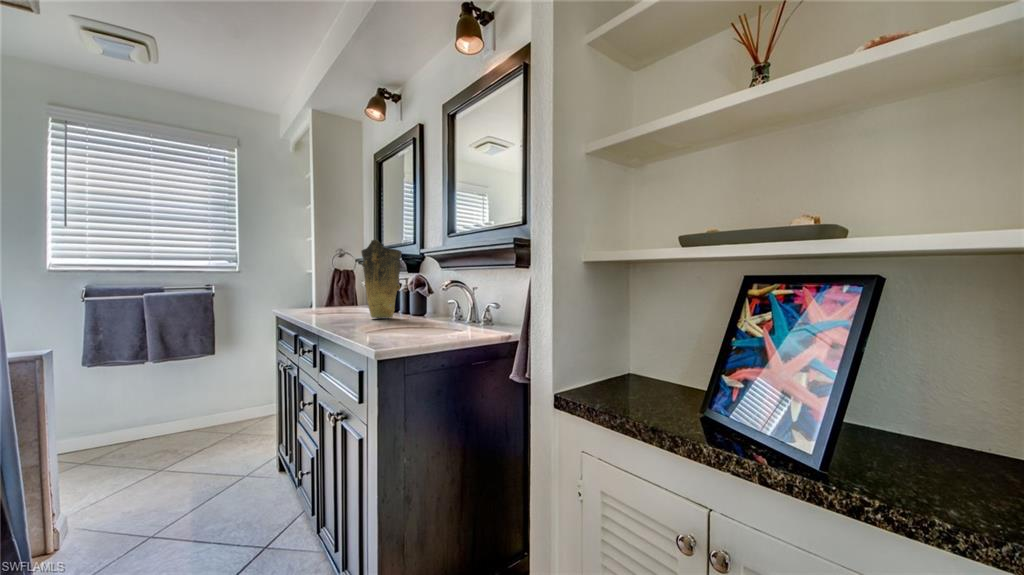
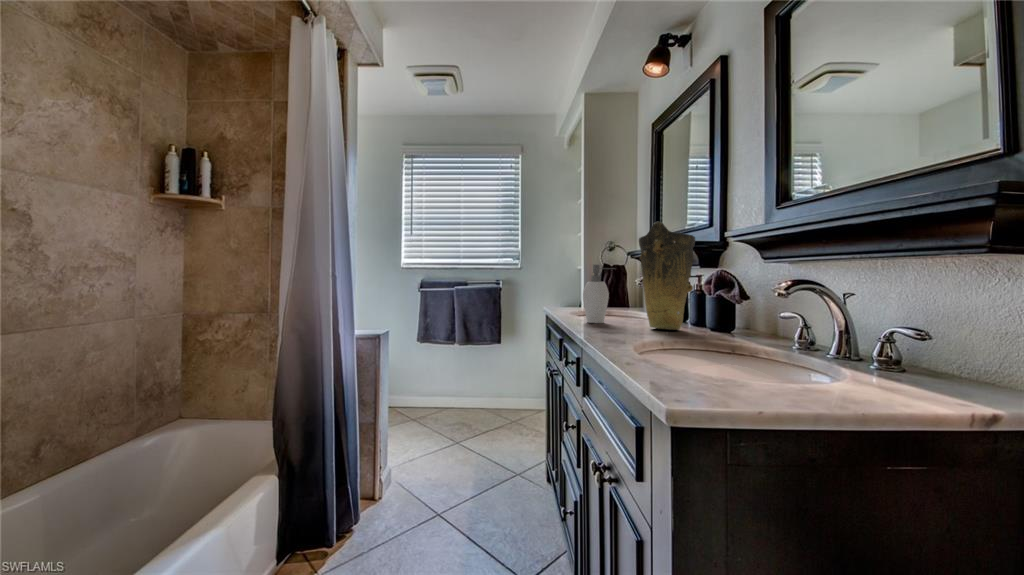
soap dispenser: none [315,270,344,318] -> present [583,265,609,323]

